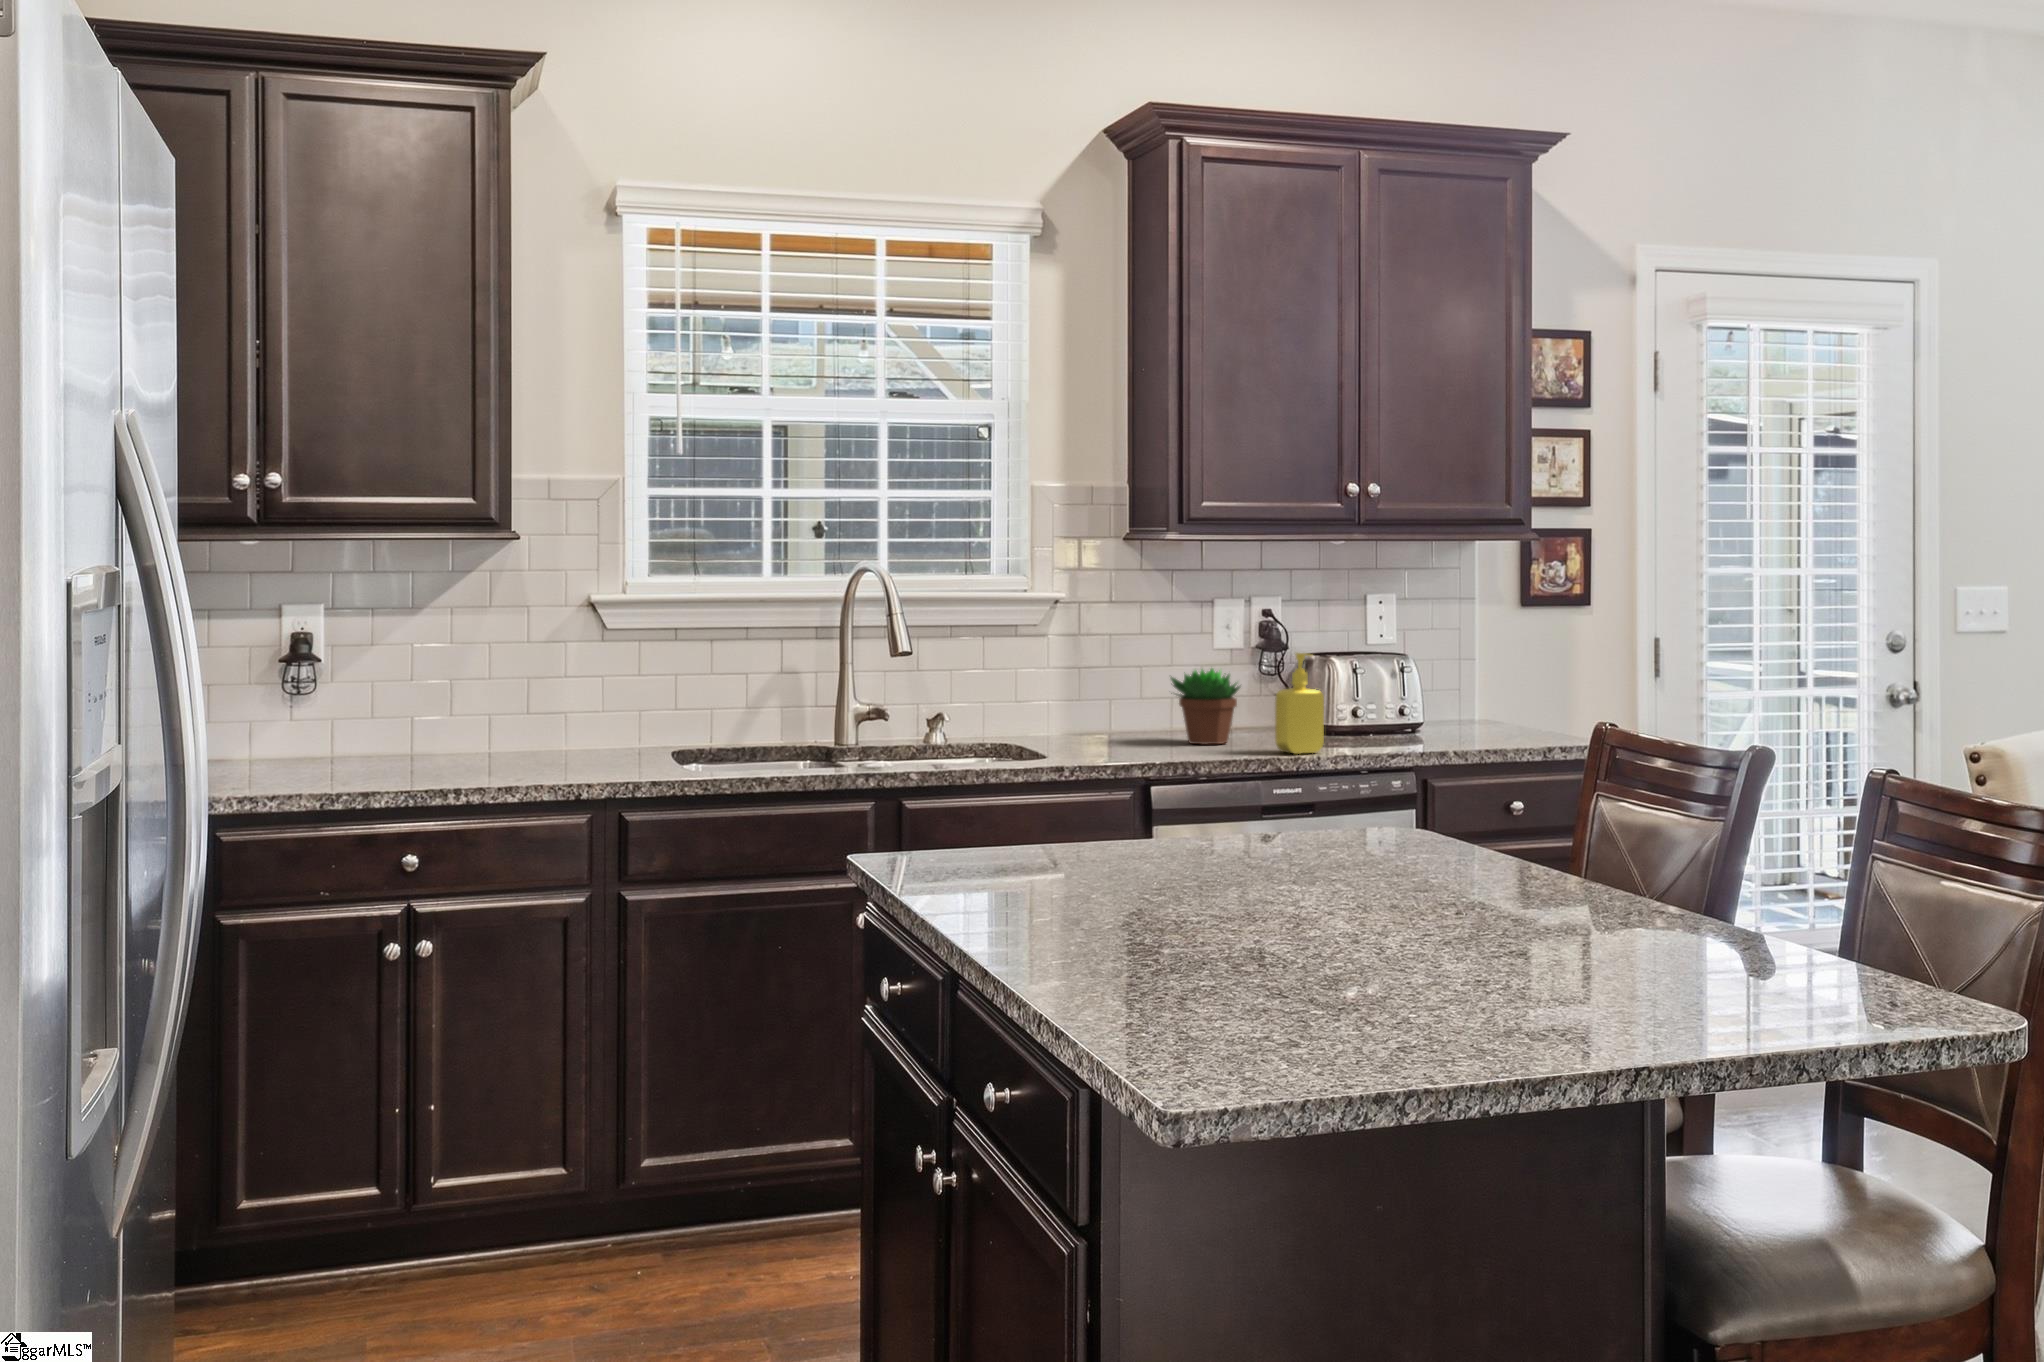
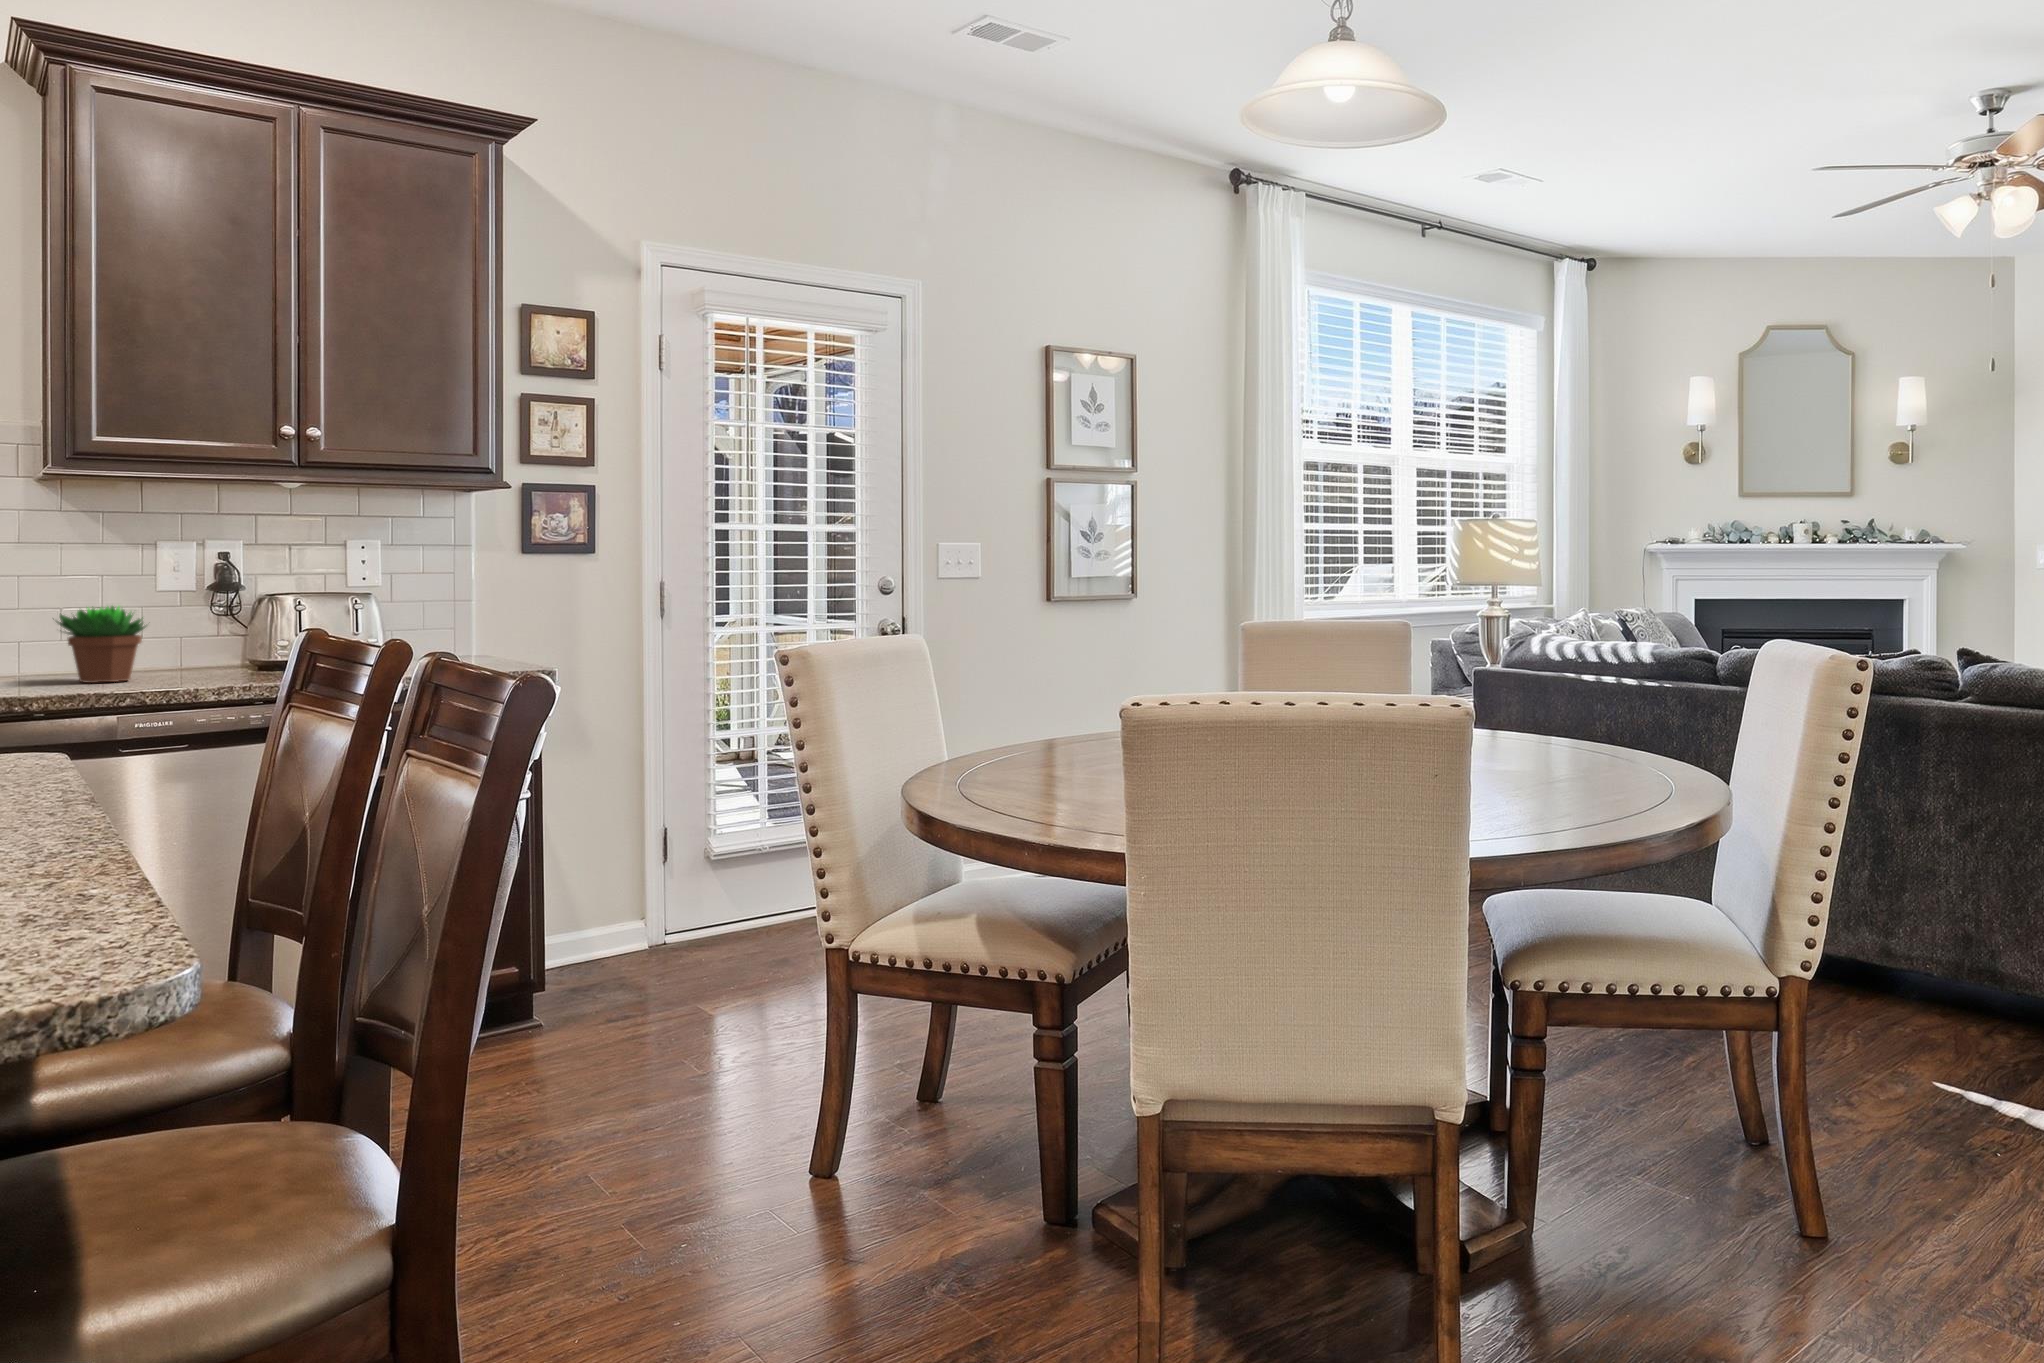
soap dispenser: present [1275,653,1324,754] -> none [165,587,224,688]

